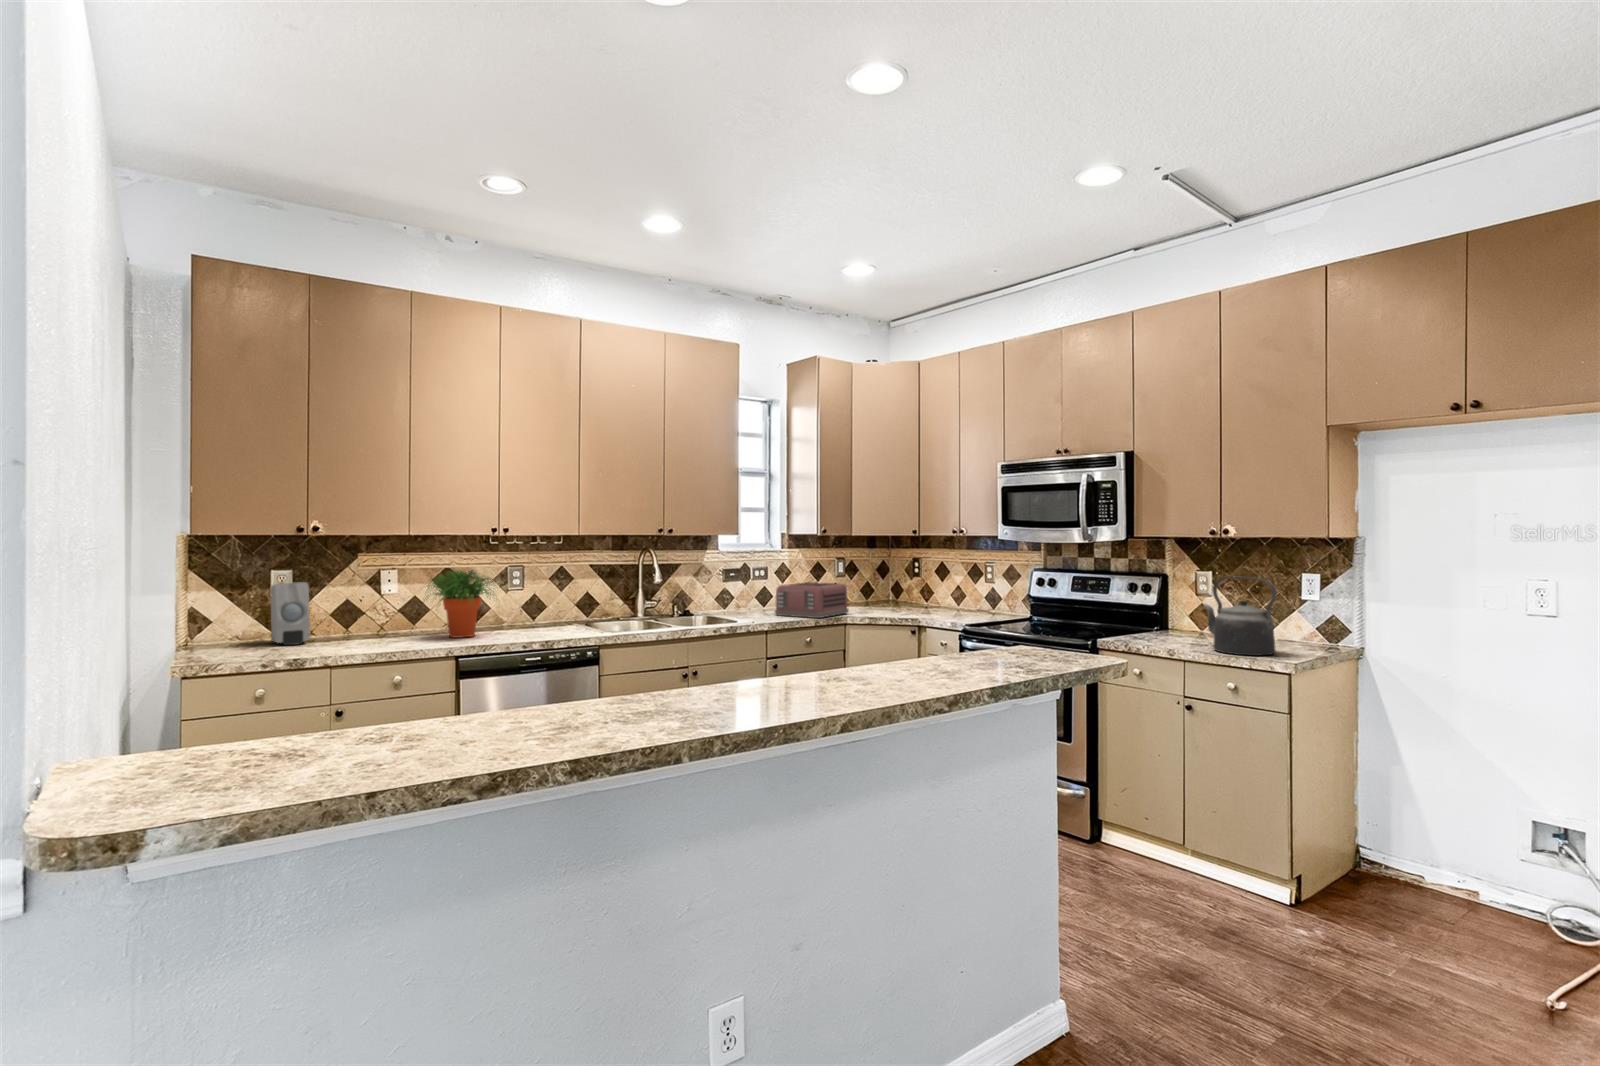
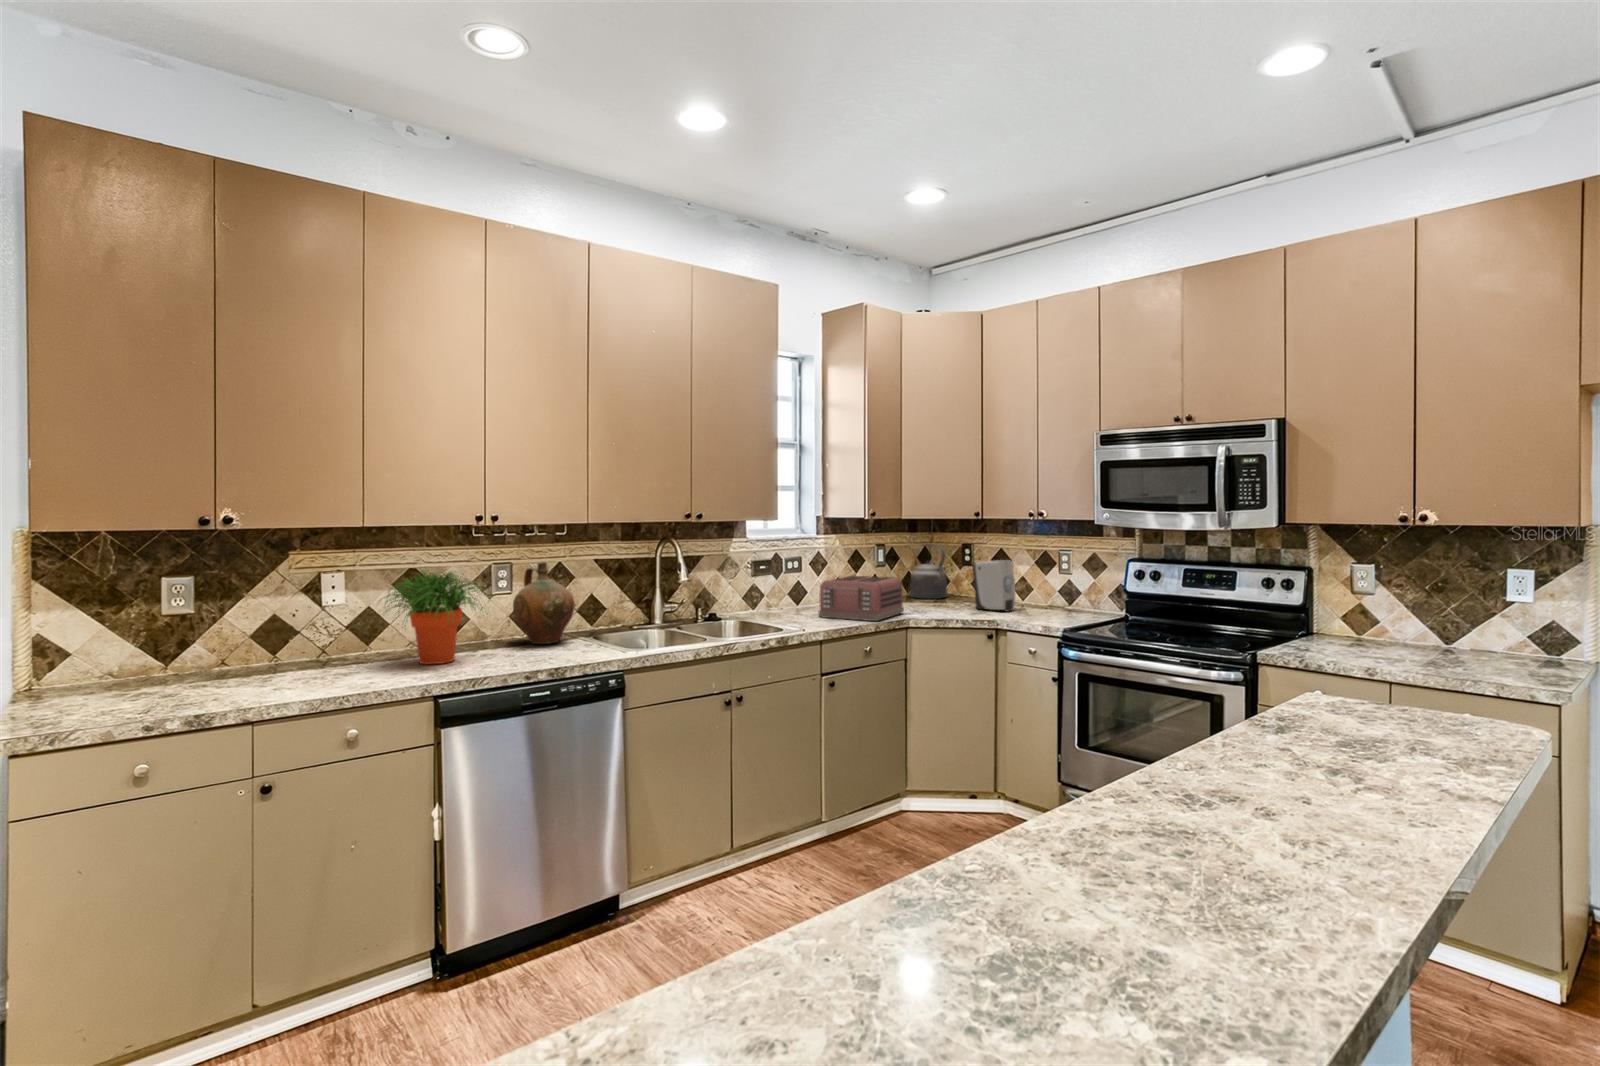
ceramic jug: none [522,565,569,628] -> present [513,562,575,644]
kettle: present [1204,577,1277,656] -> present [909,544,947,599]
soap dispenser: present [270,582,310,645] -> present [973,560,1015,612]

